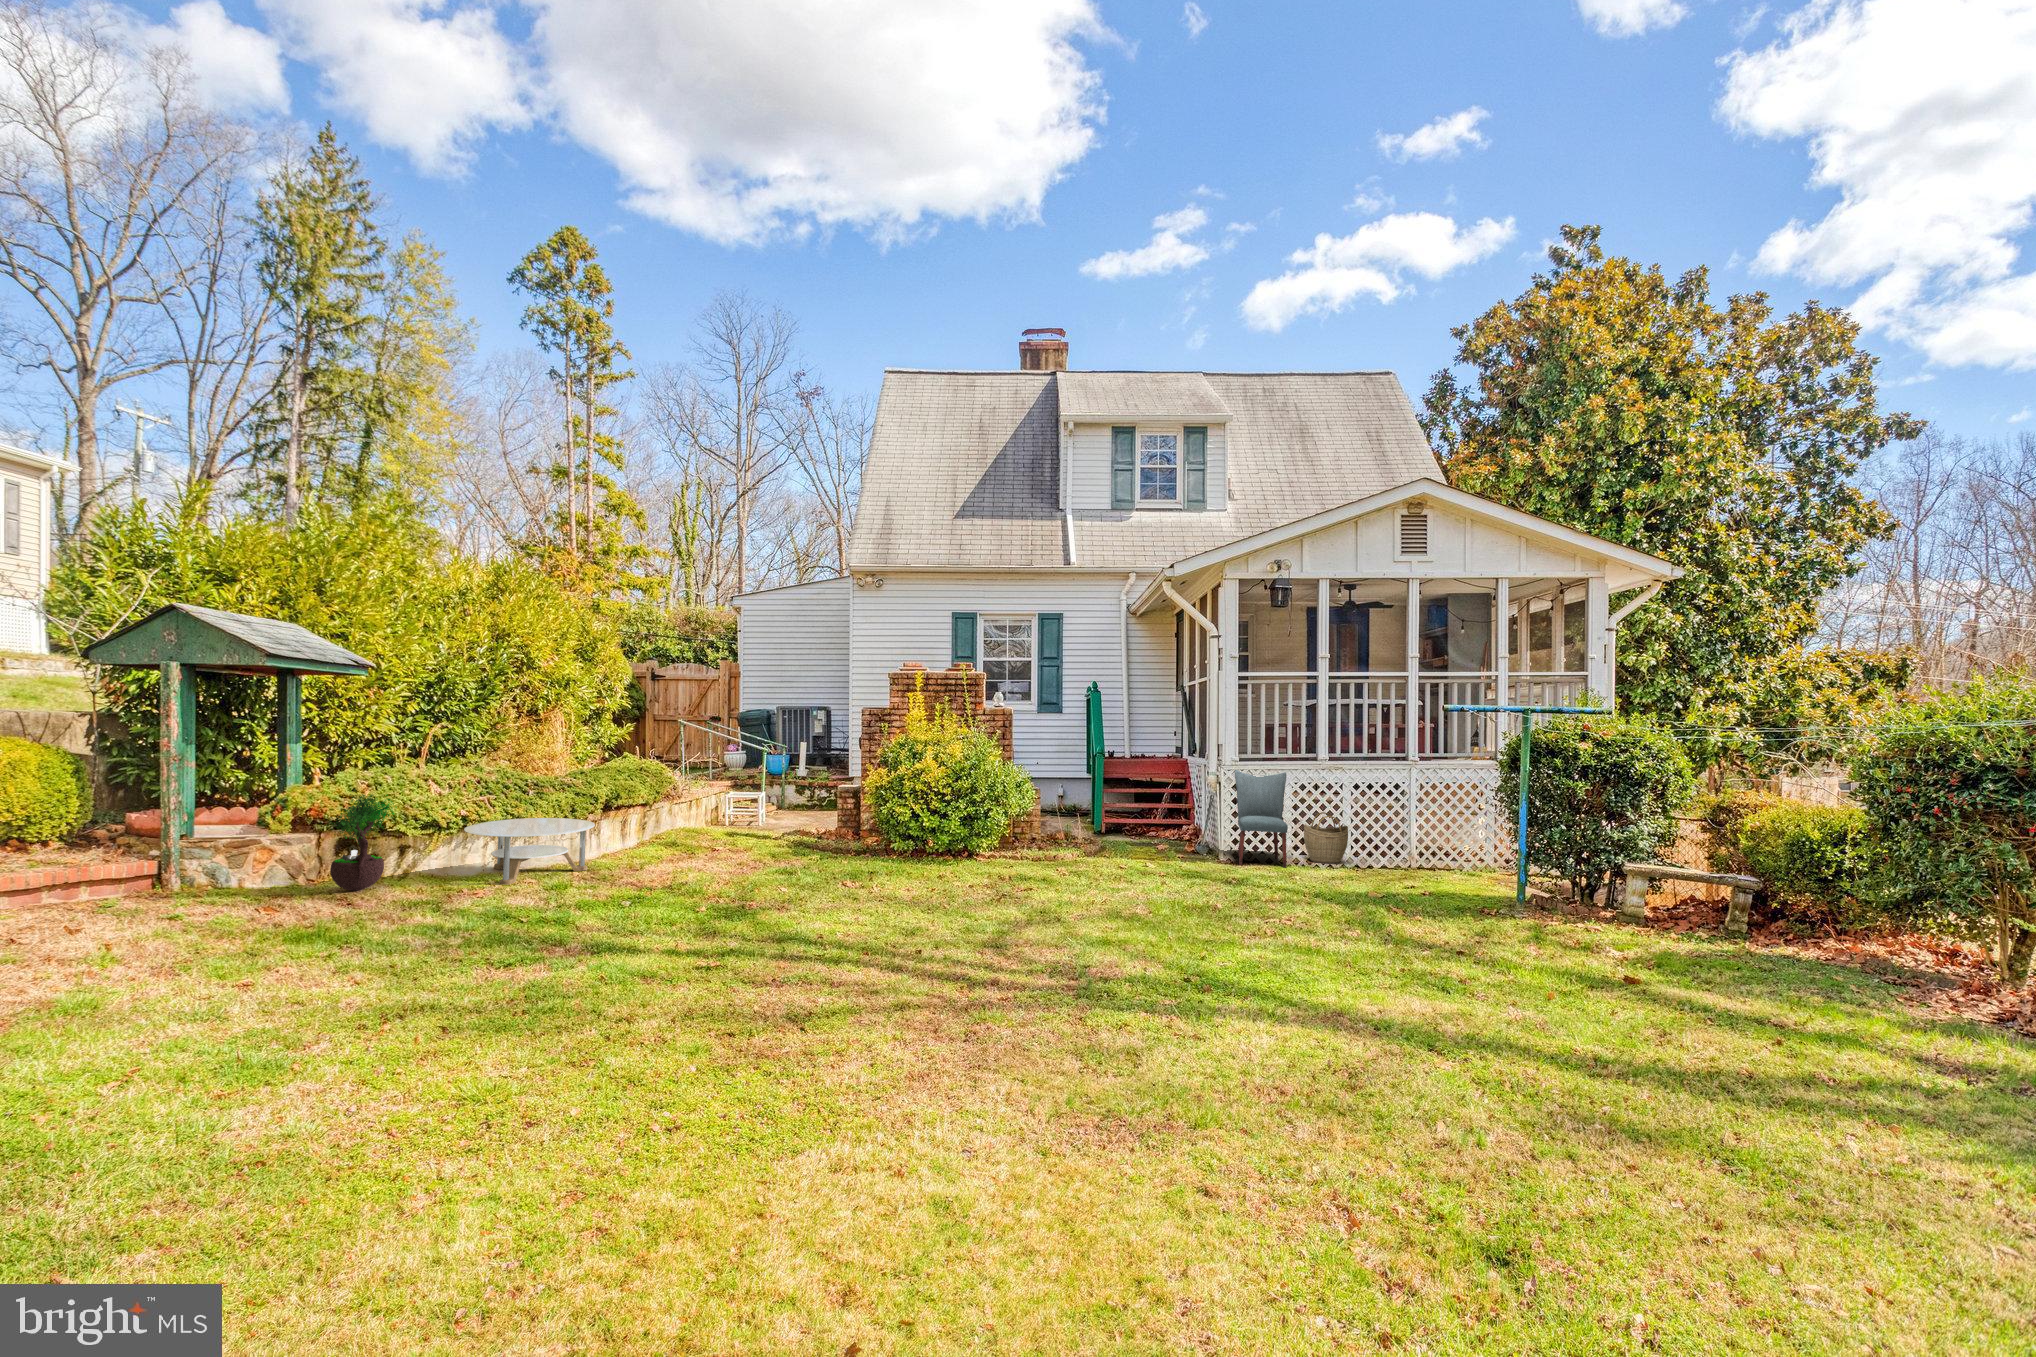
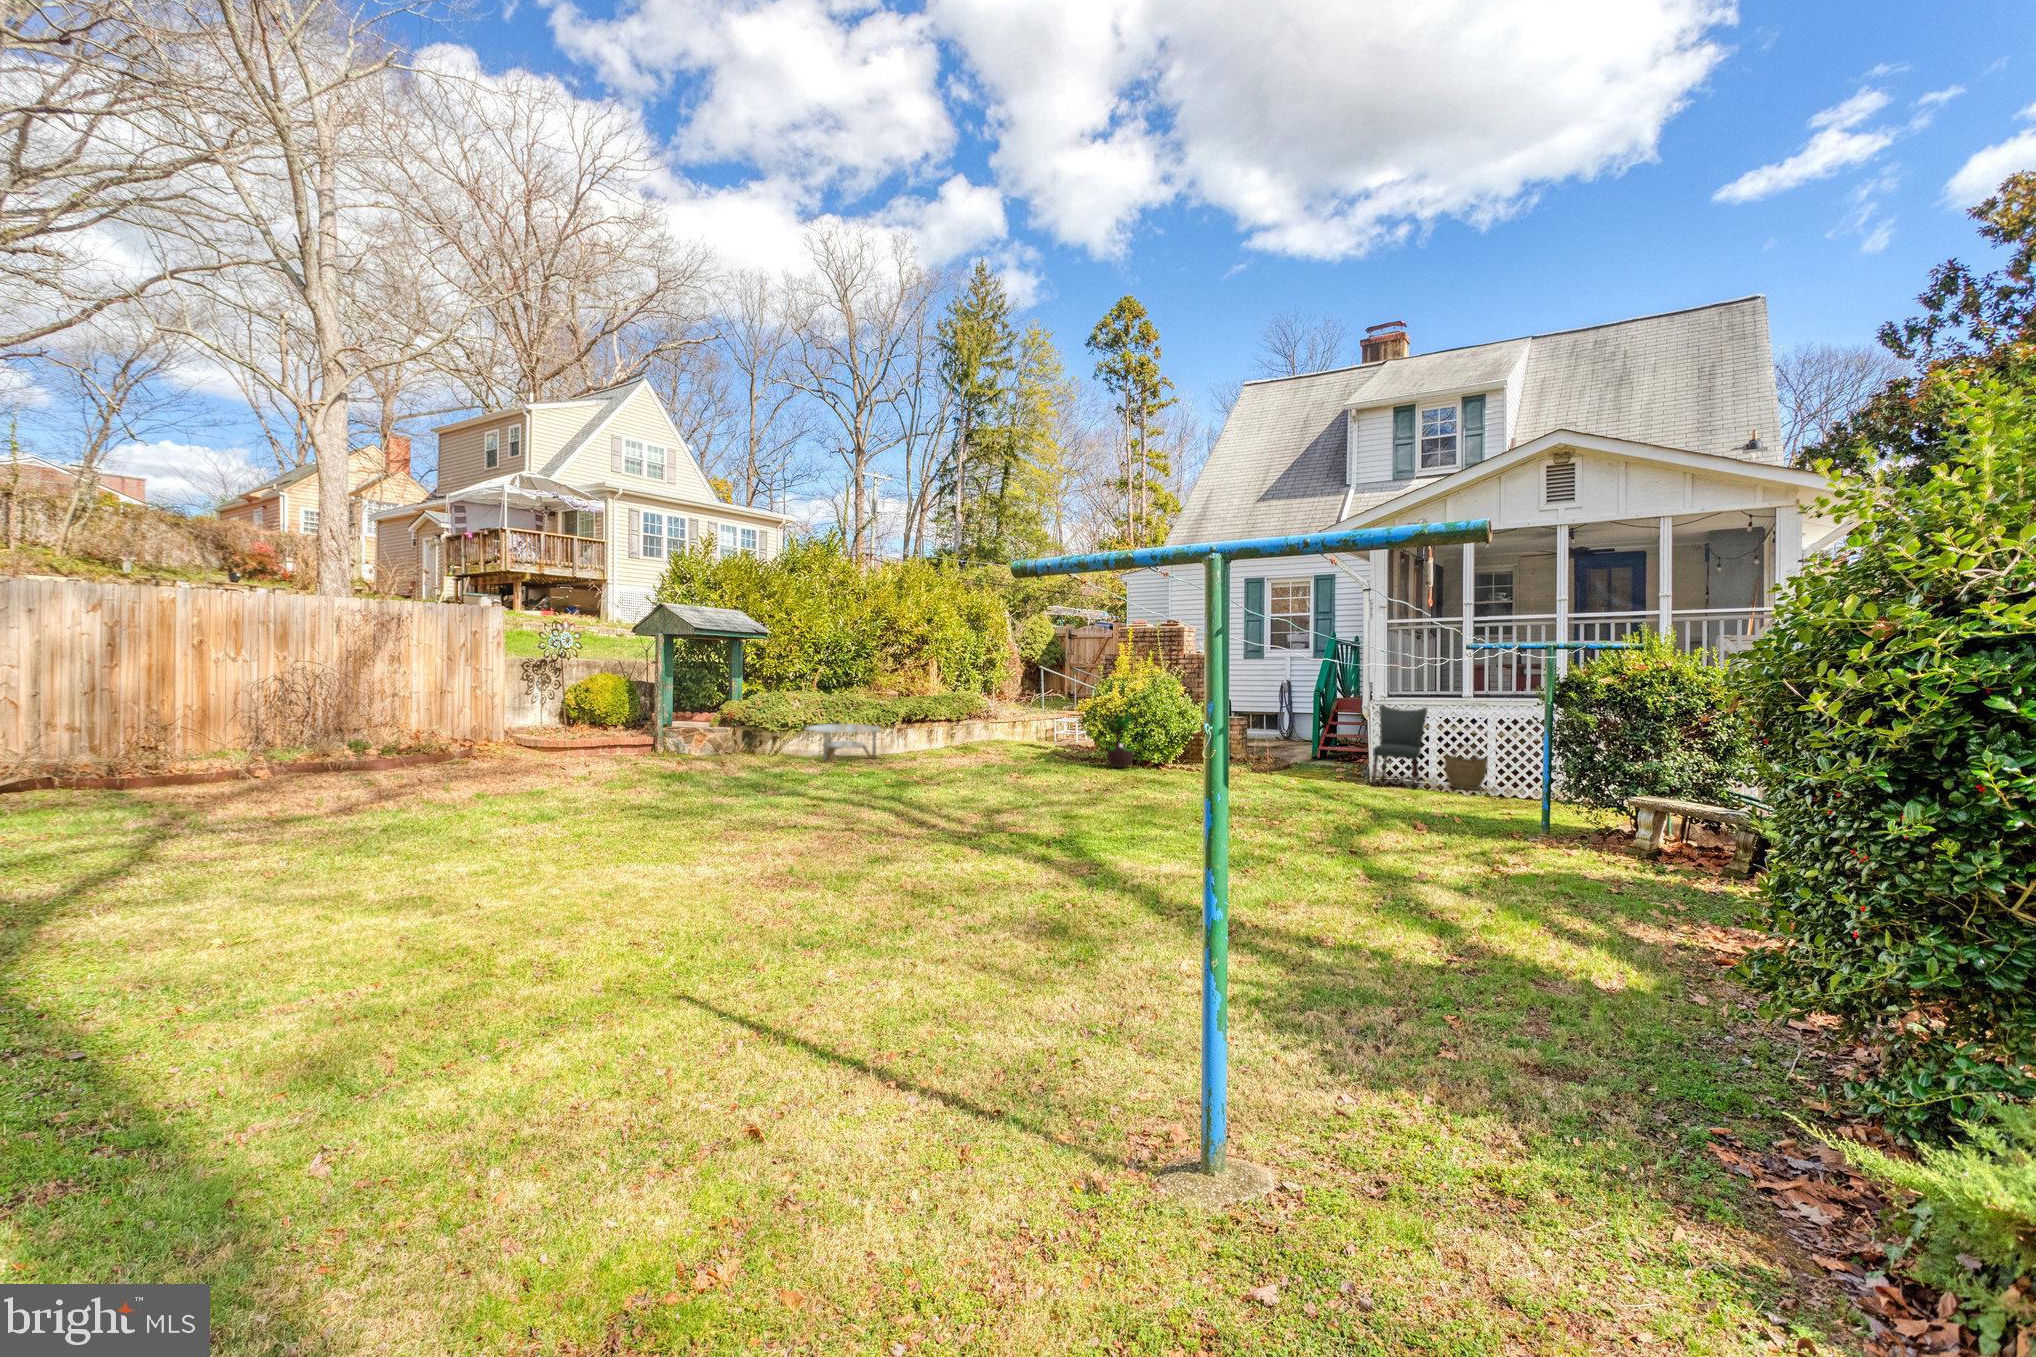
potted tree: present [326,789,397,891] -> present [1101,712,1133,768]

